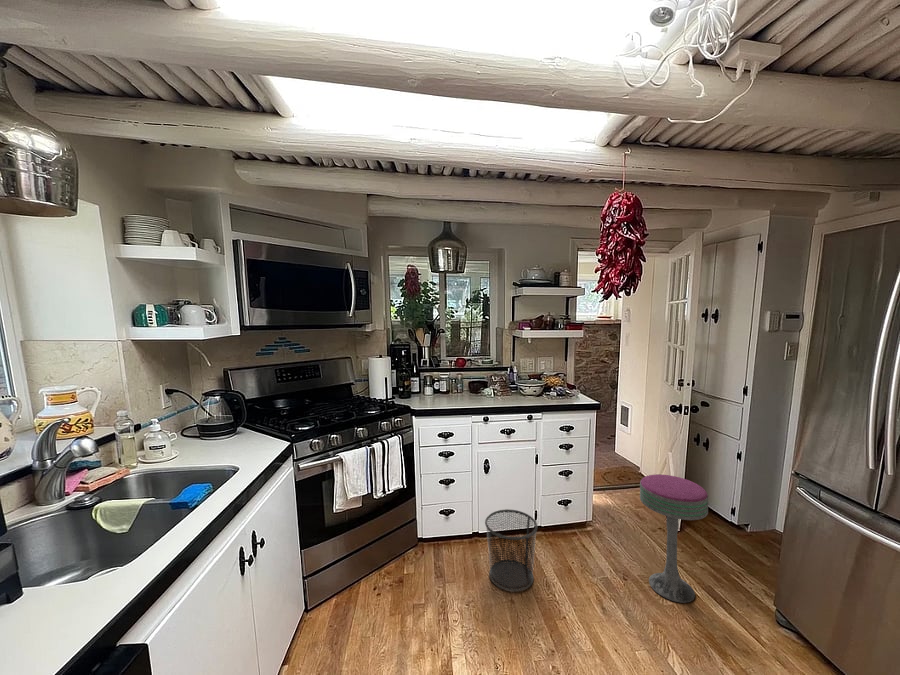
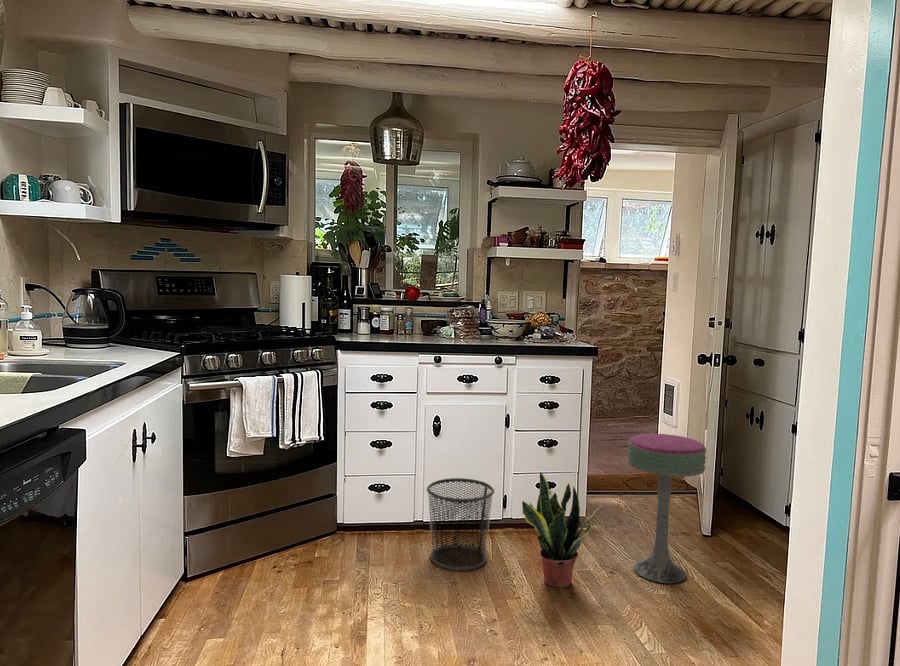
potted plant: none [567,514,628,612] -> present [522,472,601,587]

